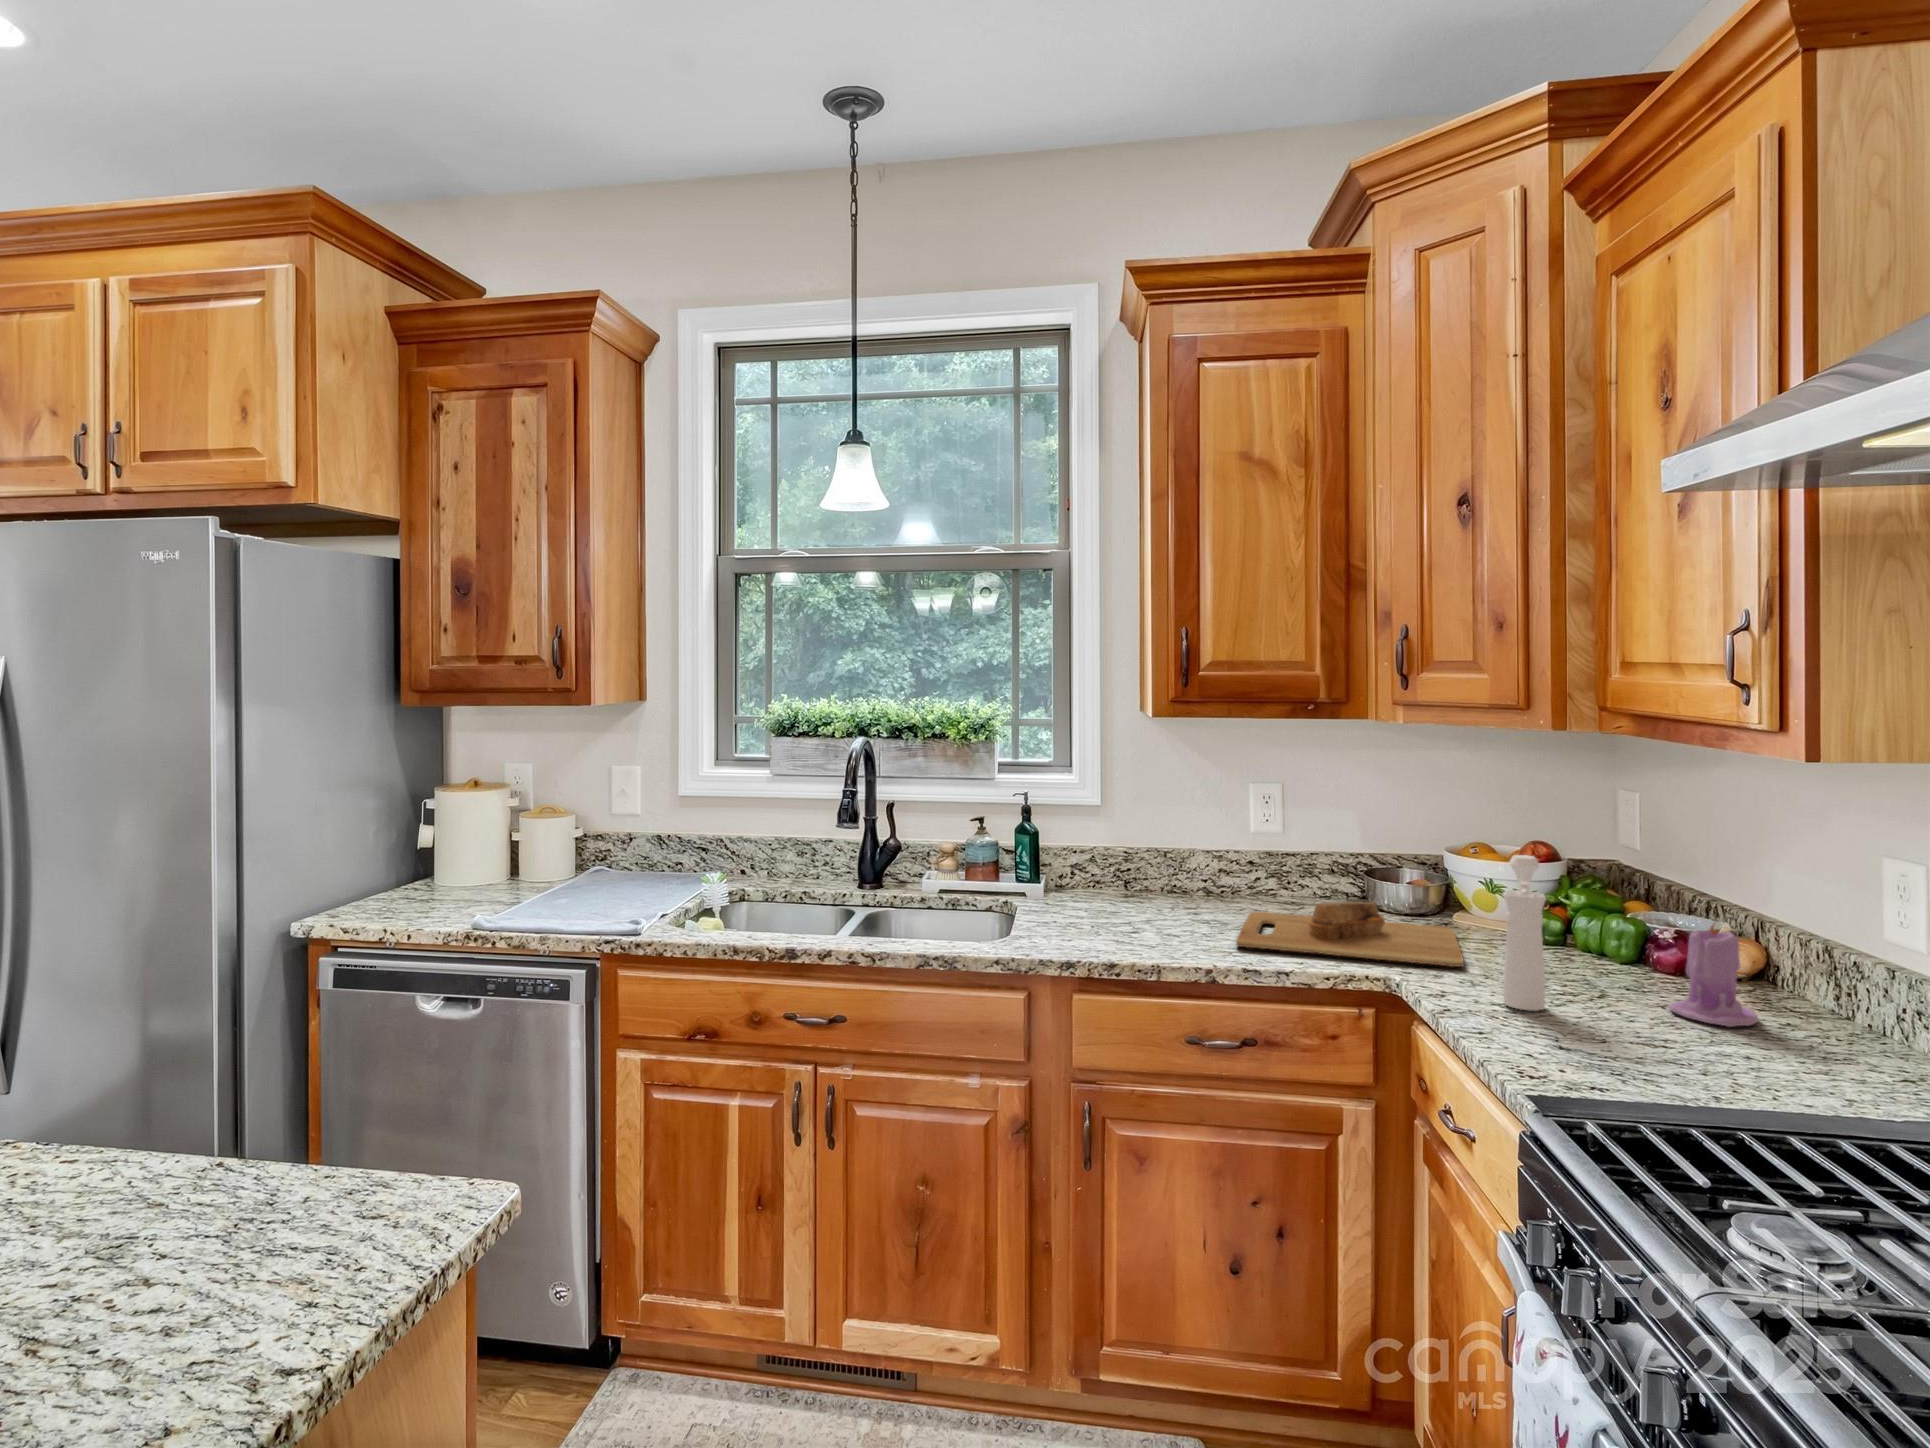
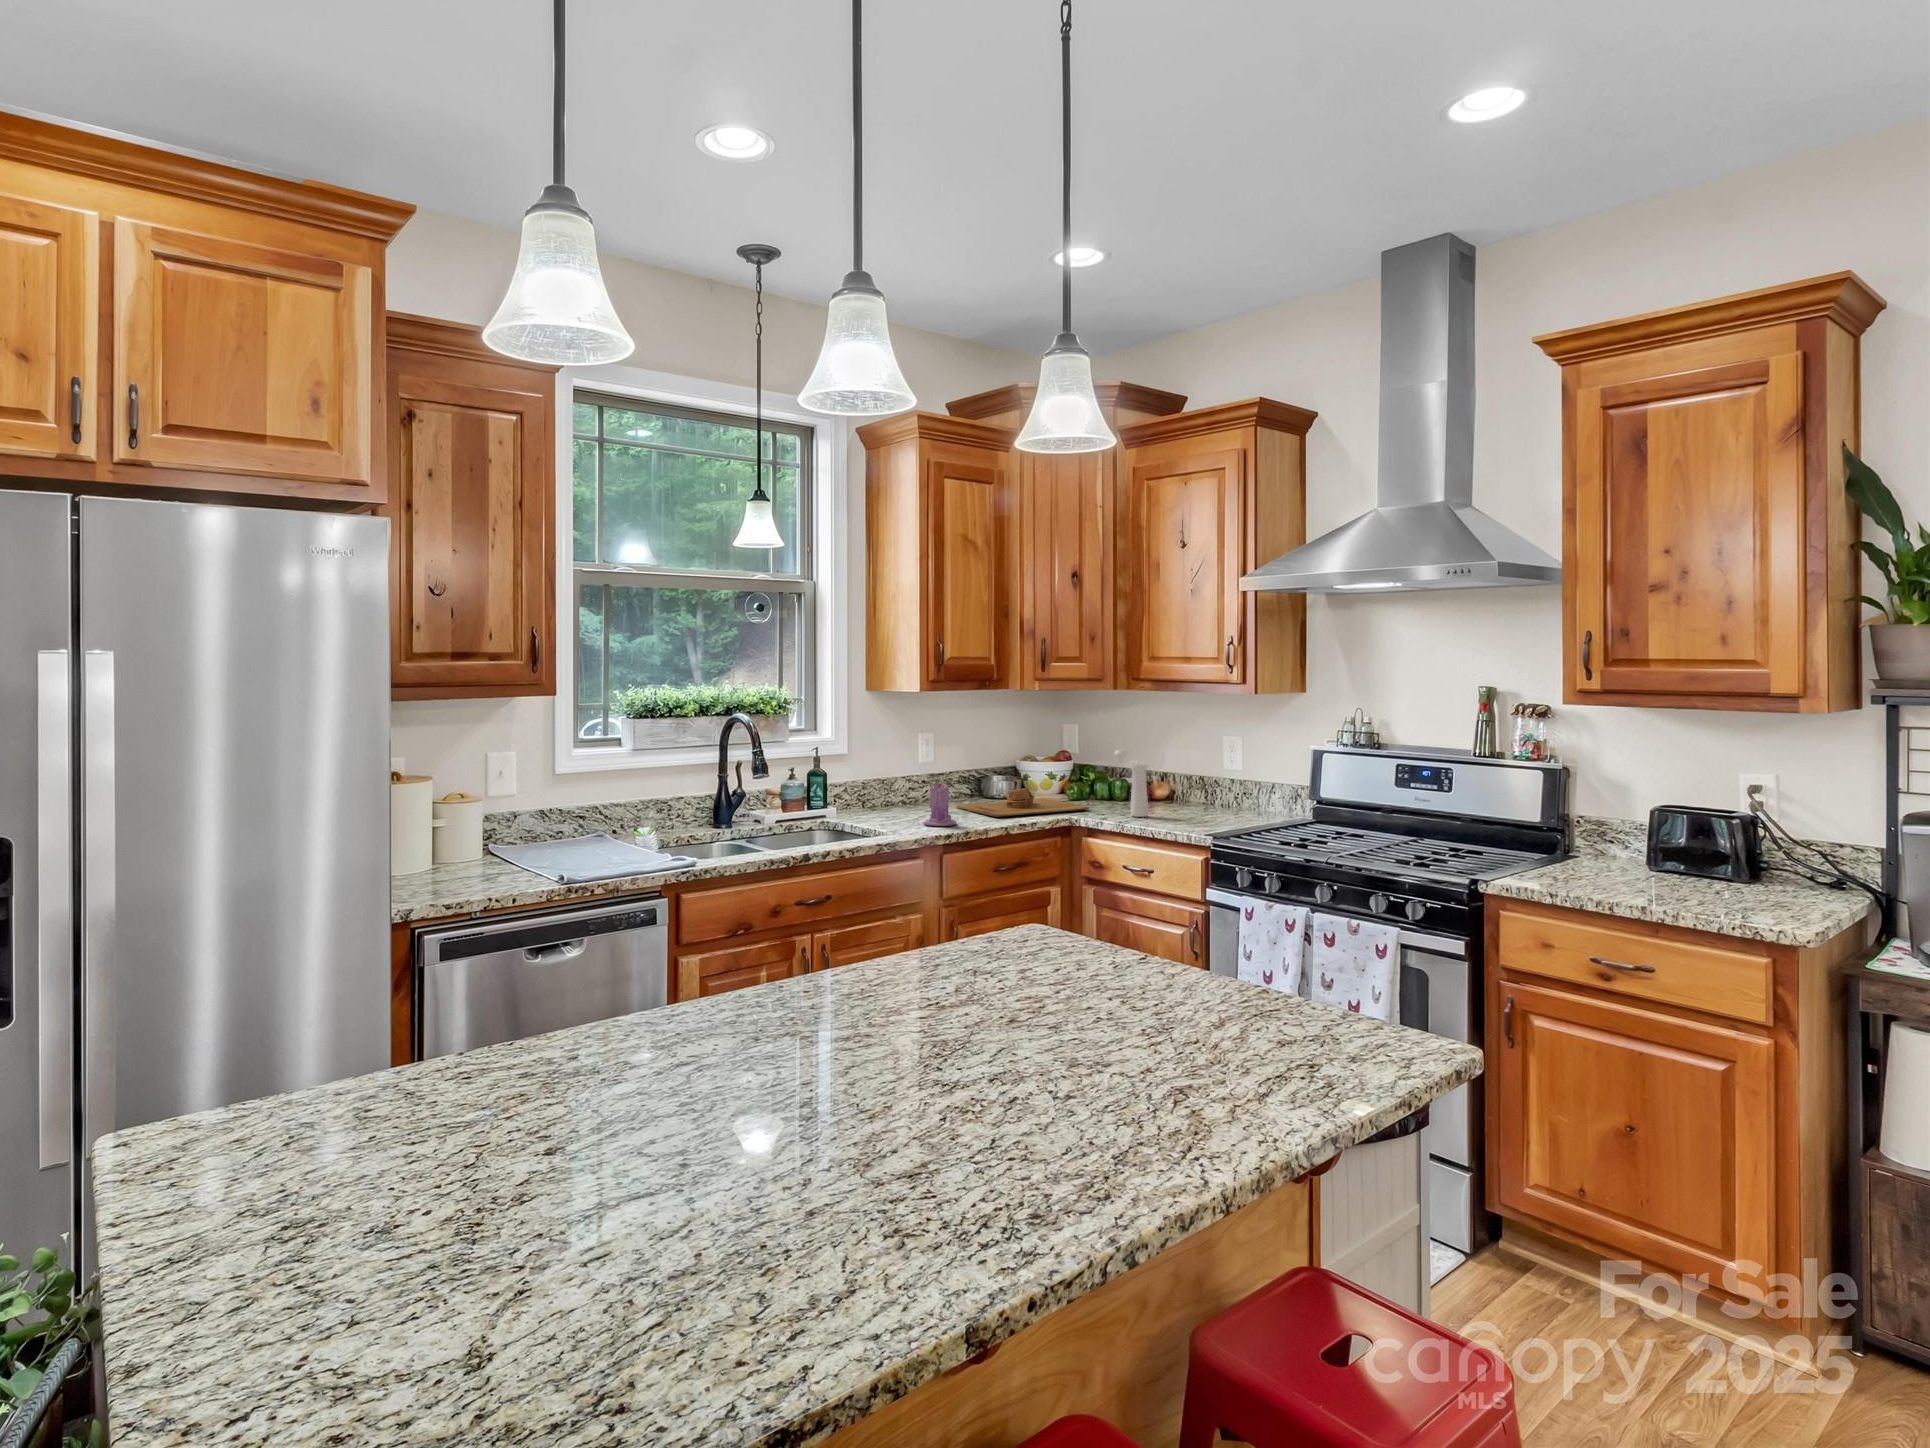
candle: present [1669,923,1758,1027] -> present [923,781,957,826]

